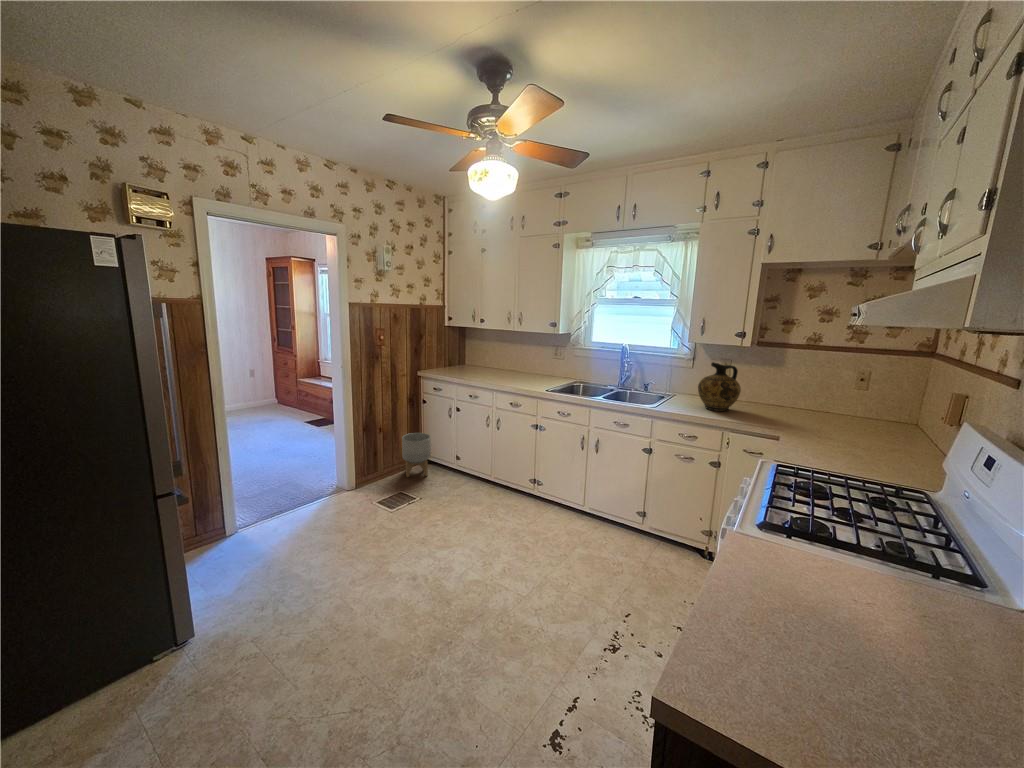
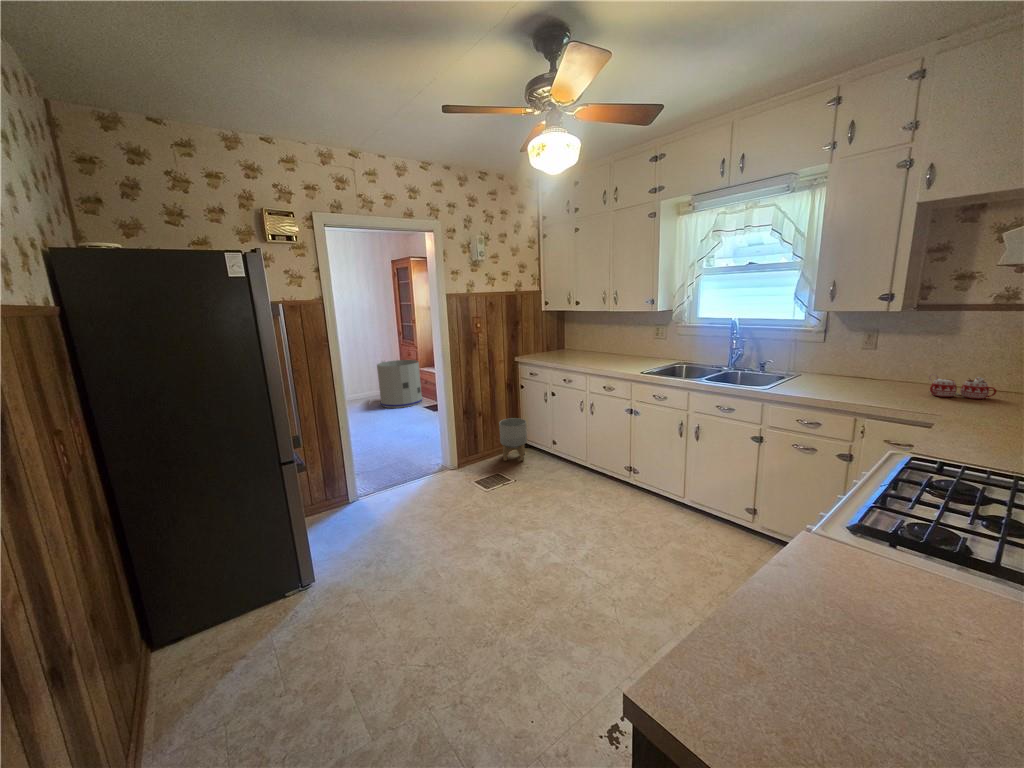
ceramic jug: present [698,362,741,411] -> none [826,334,886,394]
trash can: none [249,369,304,422] -> present [377,360,423,408]
mug: none [766,396,810,415] -> present [929,374,996,399]

